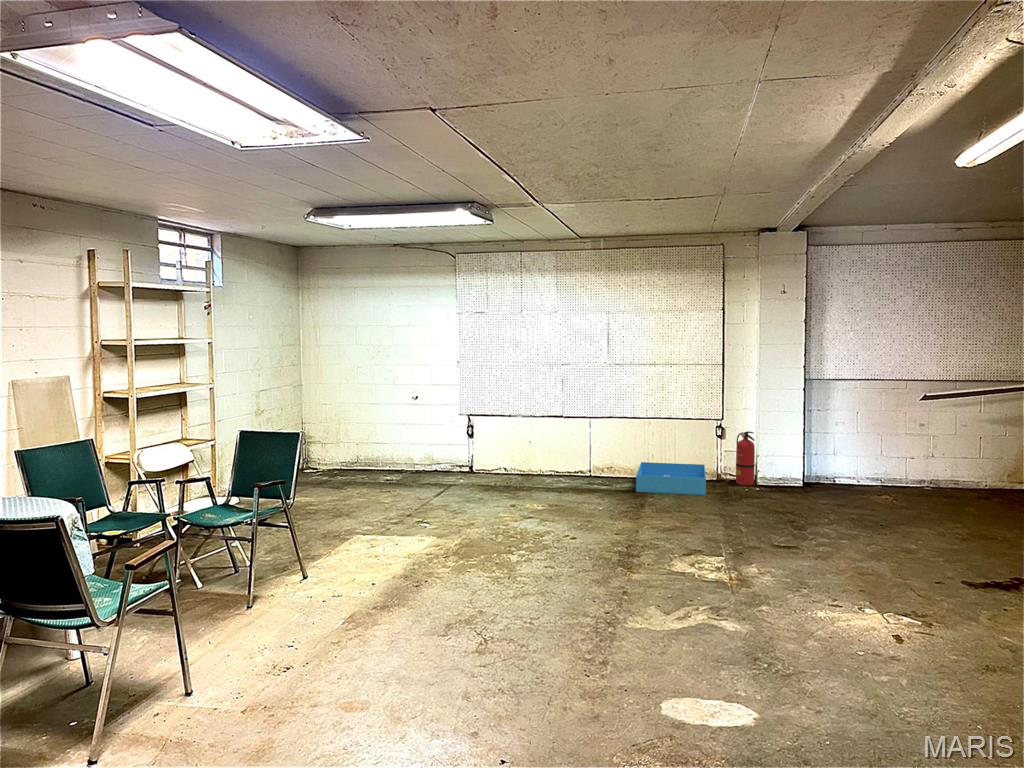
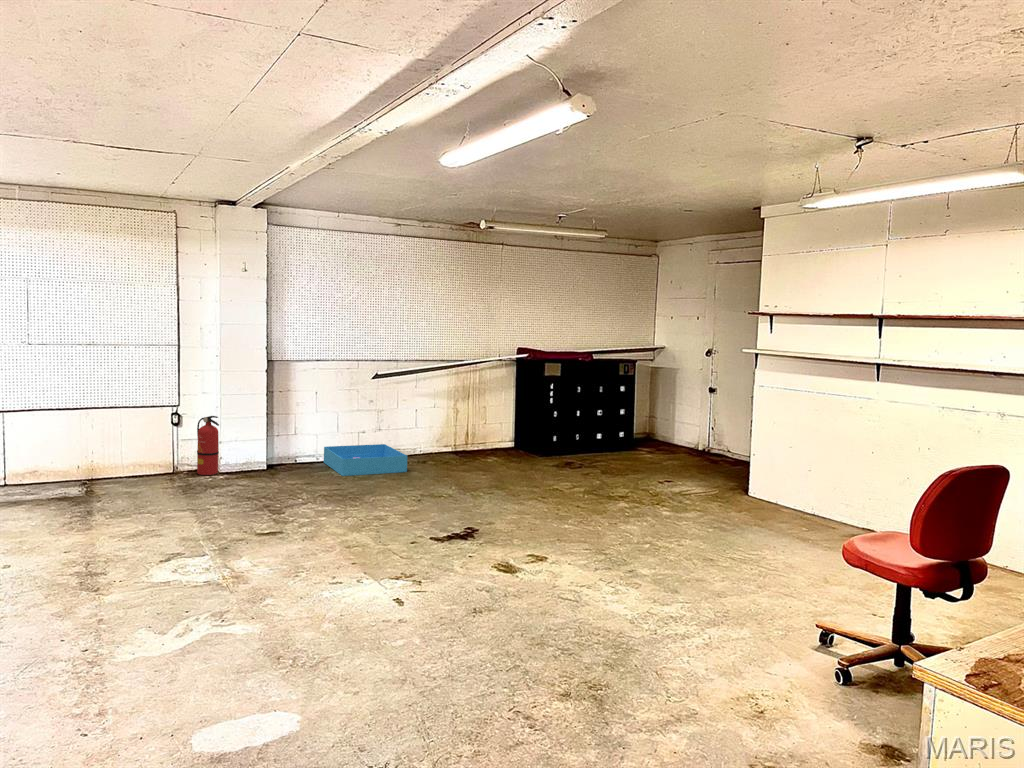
storage bin: present [636,462,706,495] -> present [324,444,408,476]

